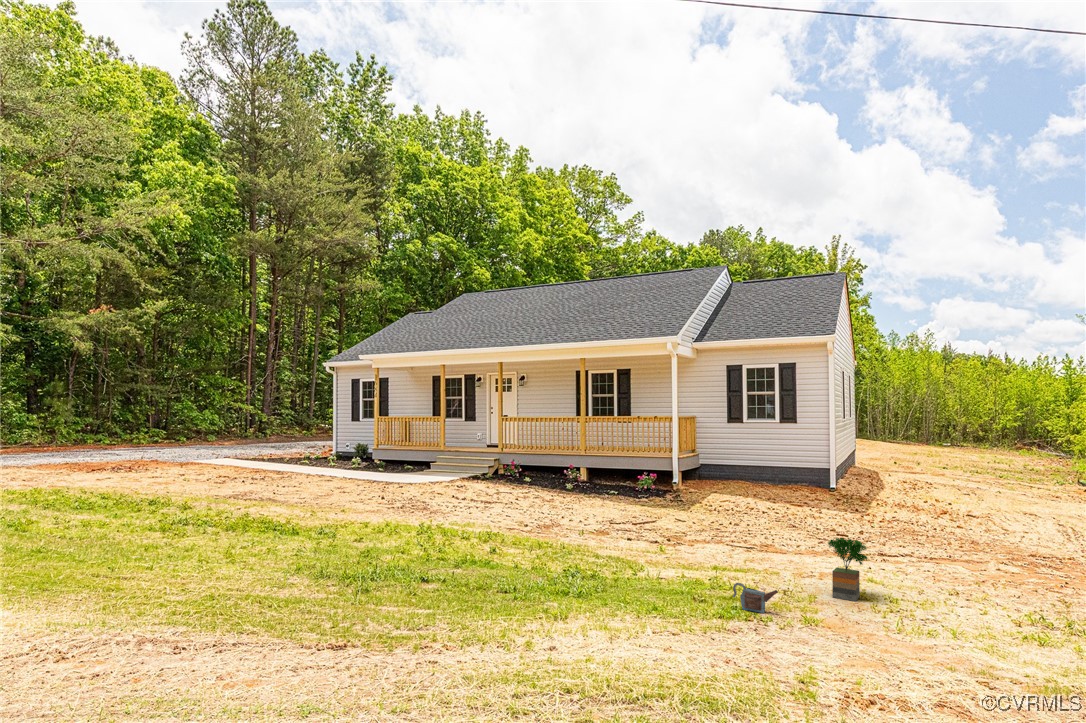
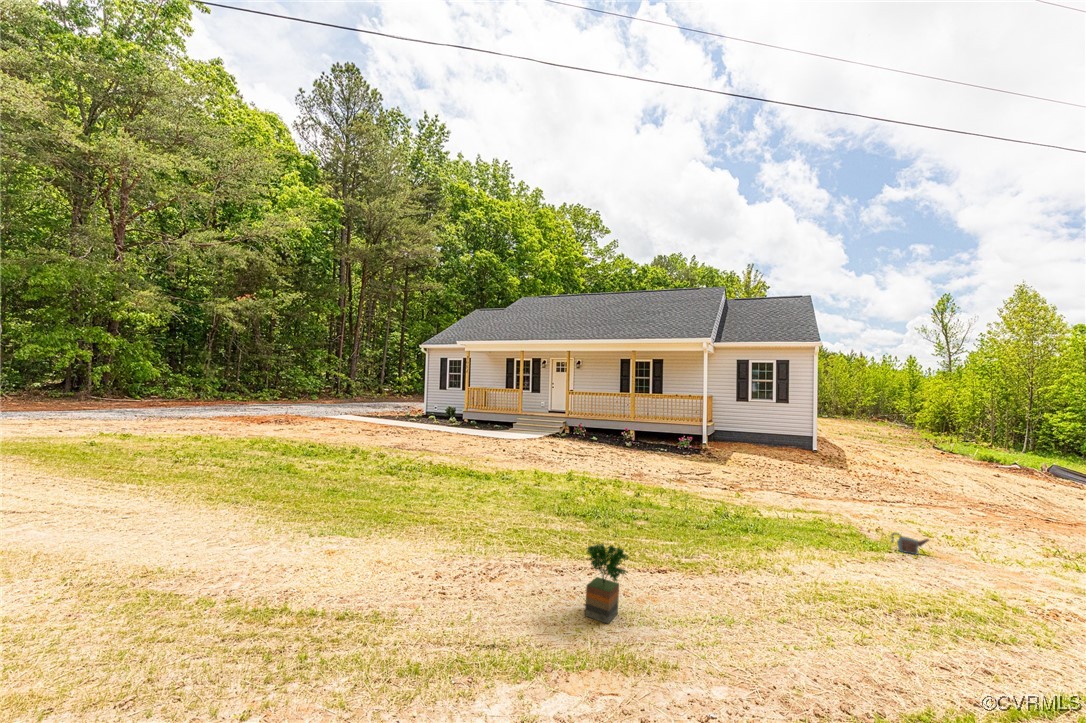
potted tree: present [828,538,868,601] -> present [585,544,629,624]

